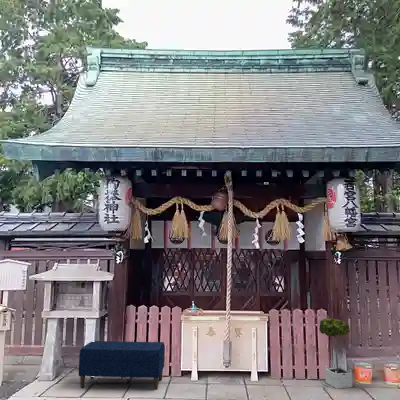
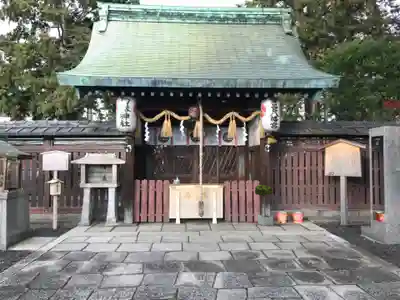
bench: present [79,341,165,390] -> none [107,202,159,227]

